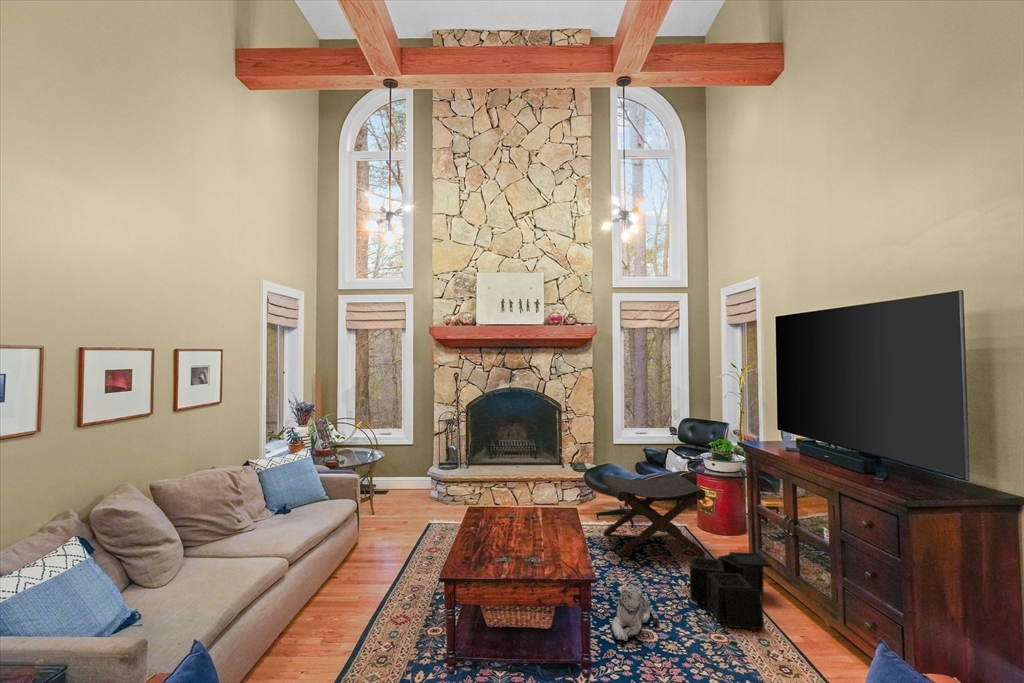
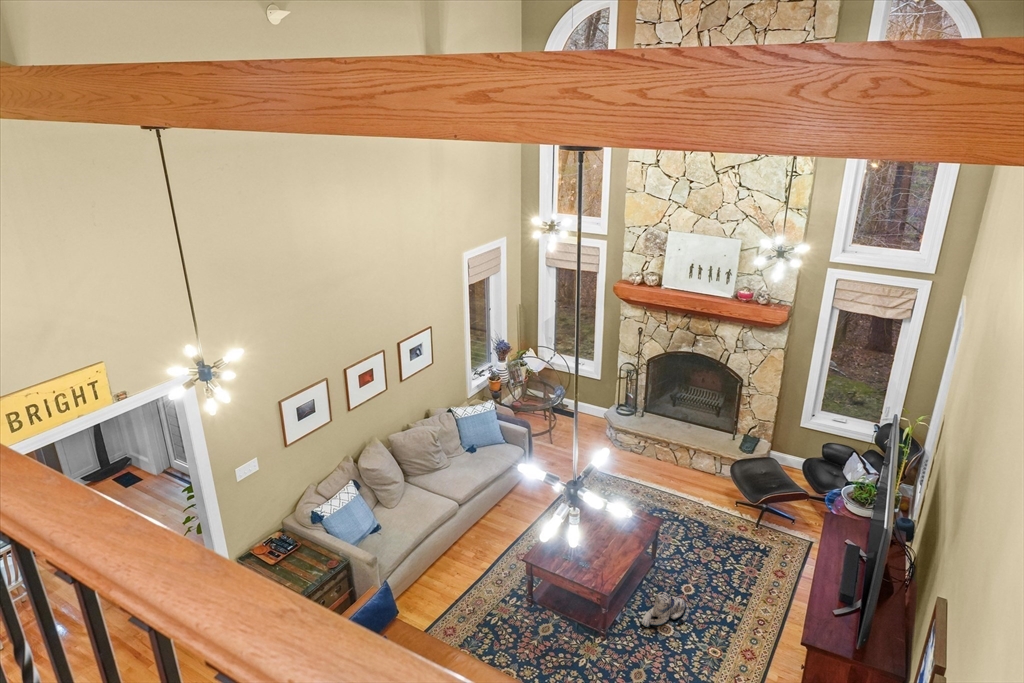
footstool: present [602,474,706,557] -> none [712,480,808,578]
storage bin: present [690,552,772,629] -> none [721,583,810,657]

